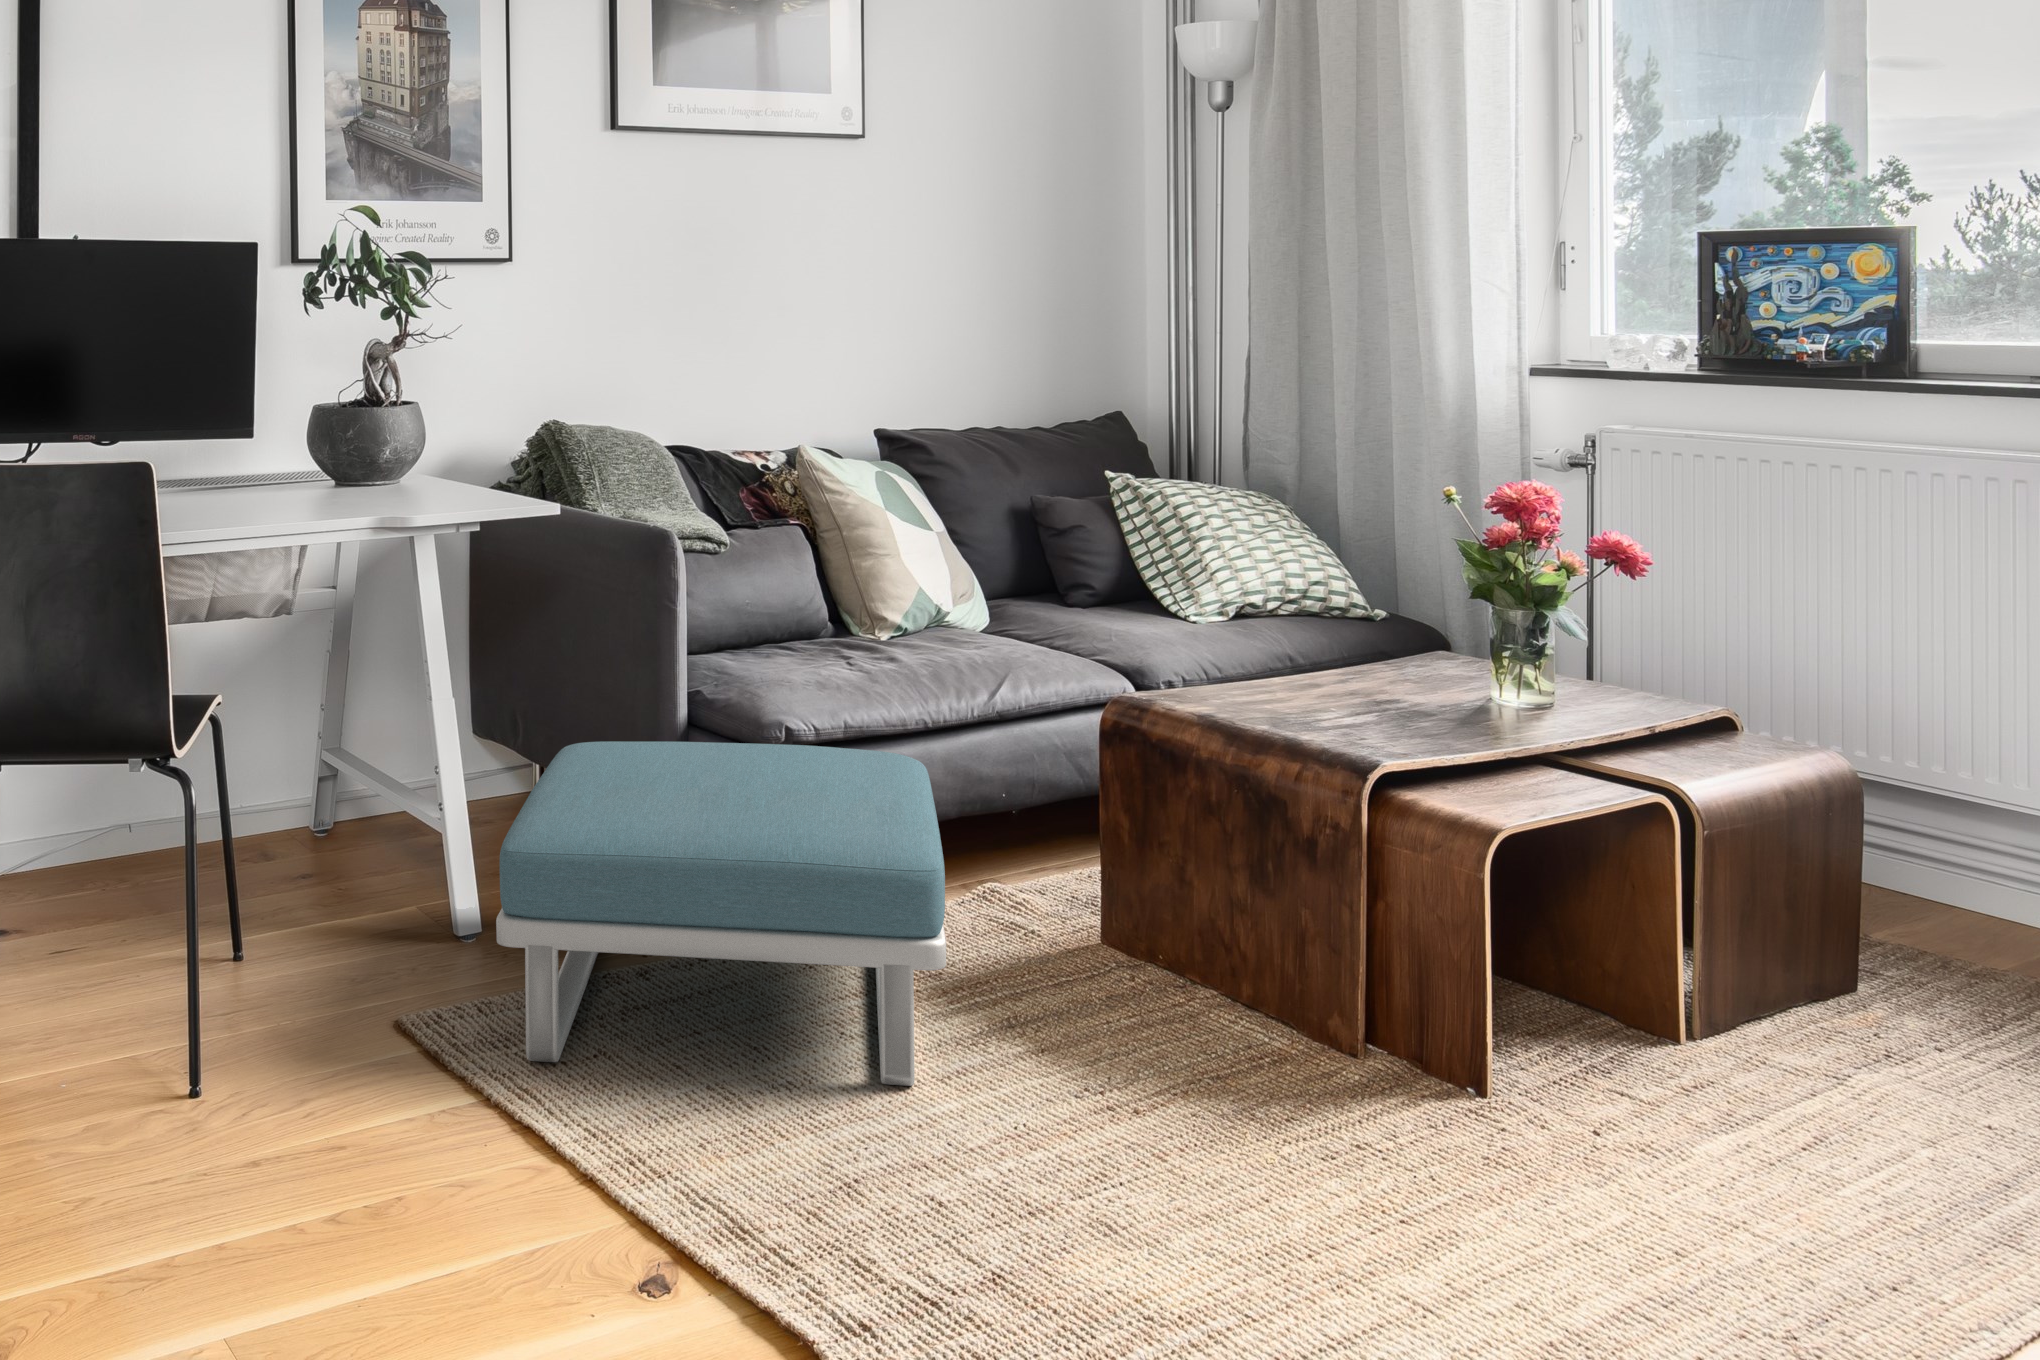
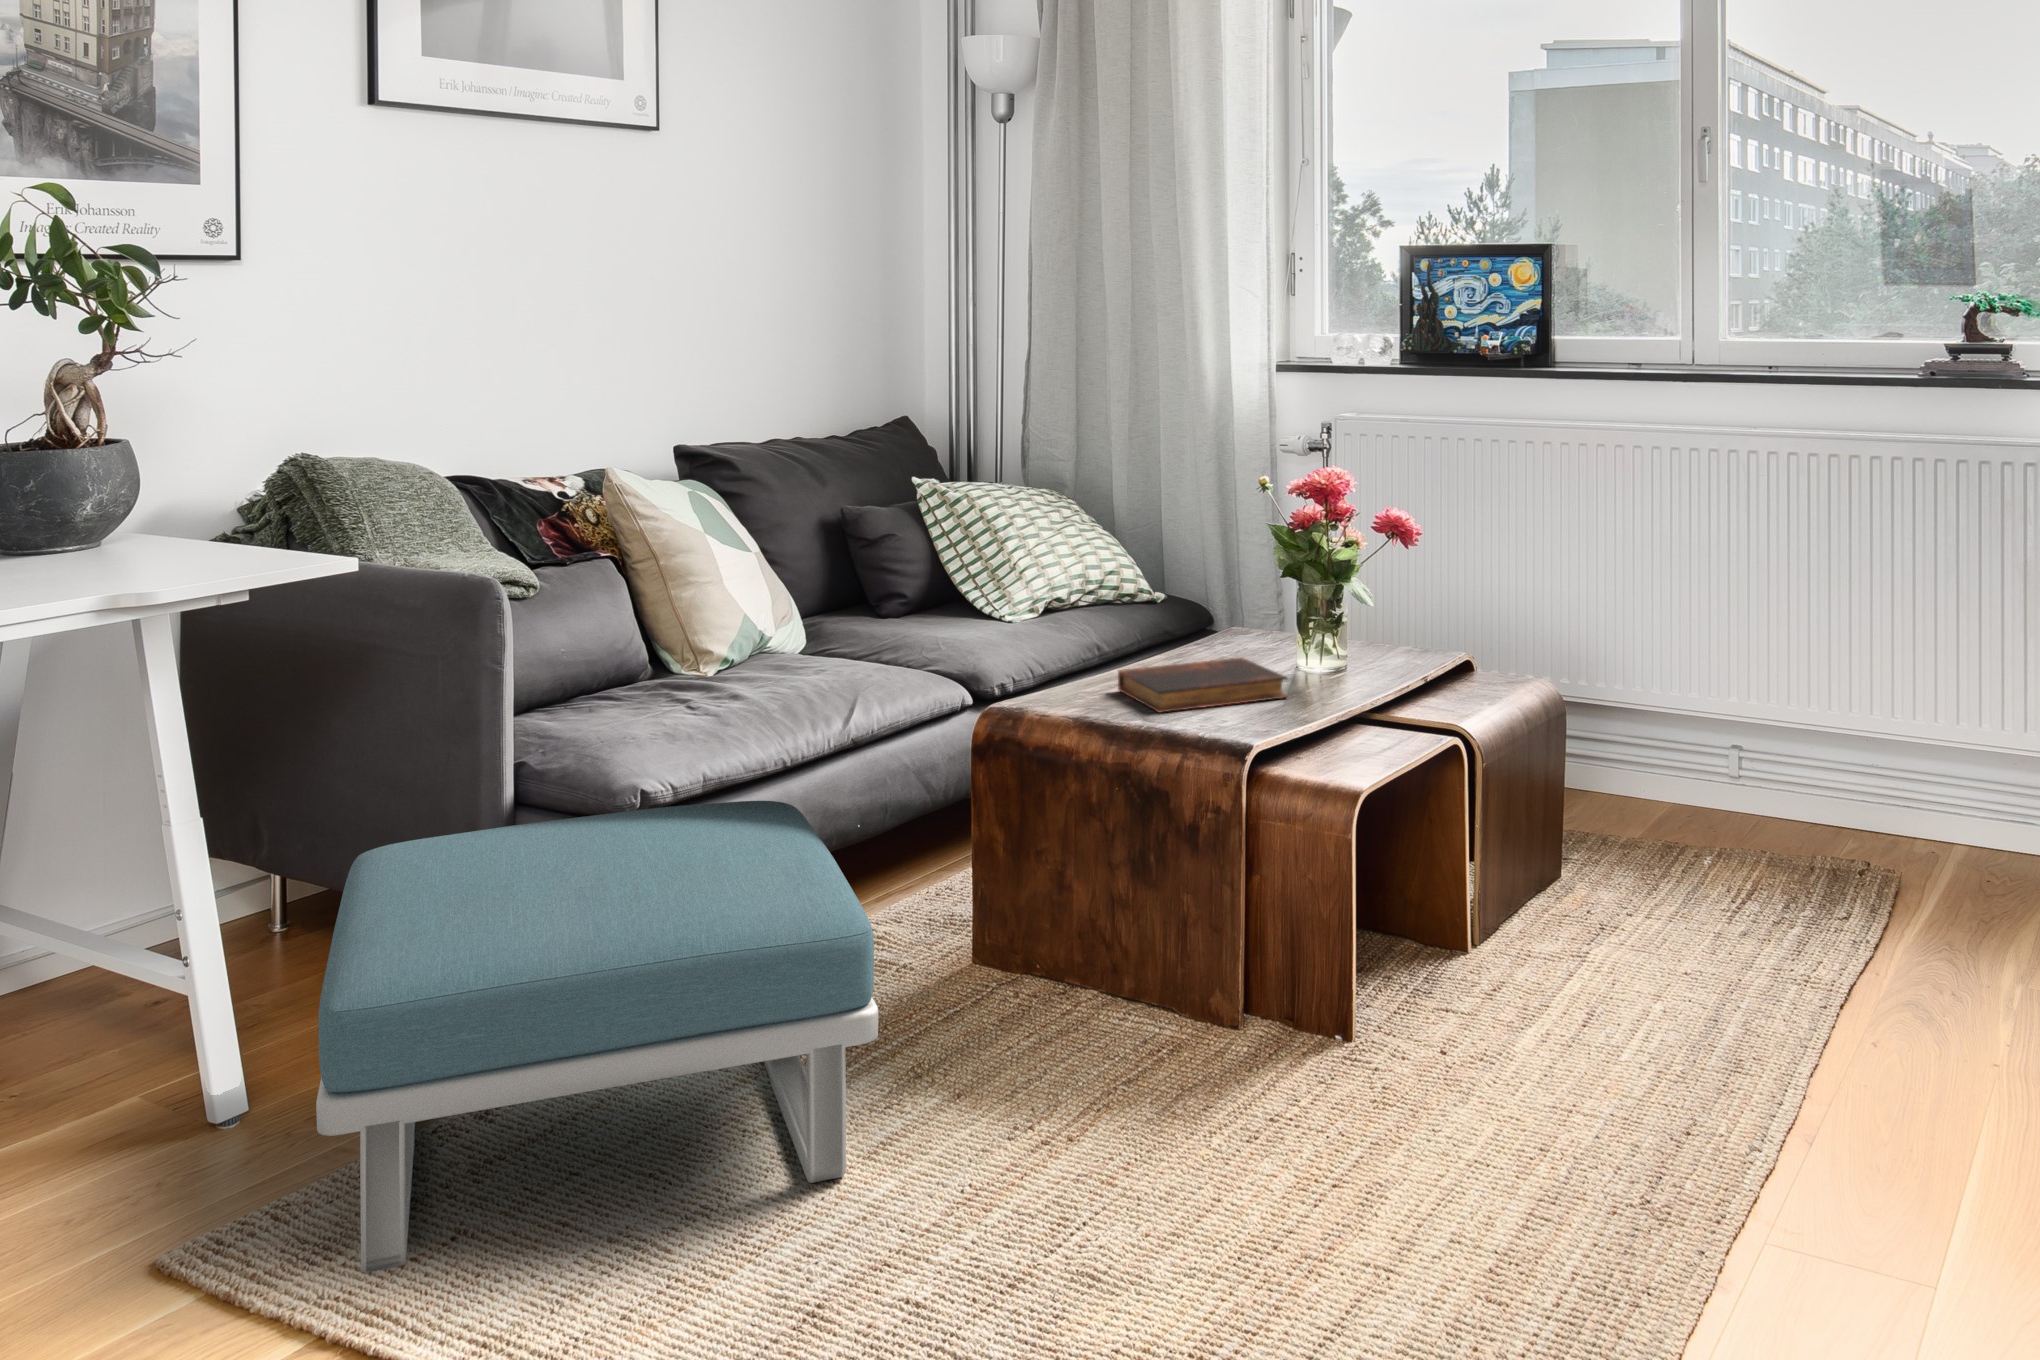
book: none [1260,676,1448,725] -> present [1118,658,1287,713]

